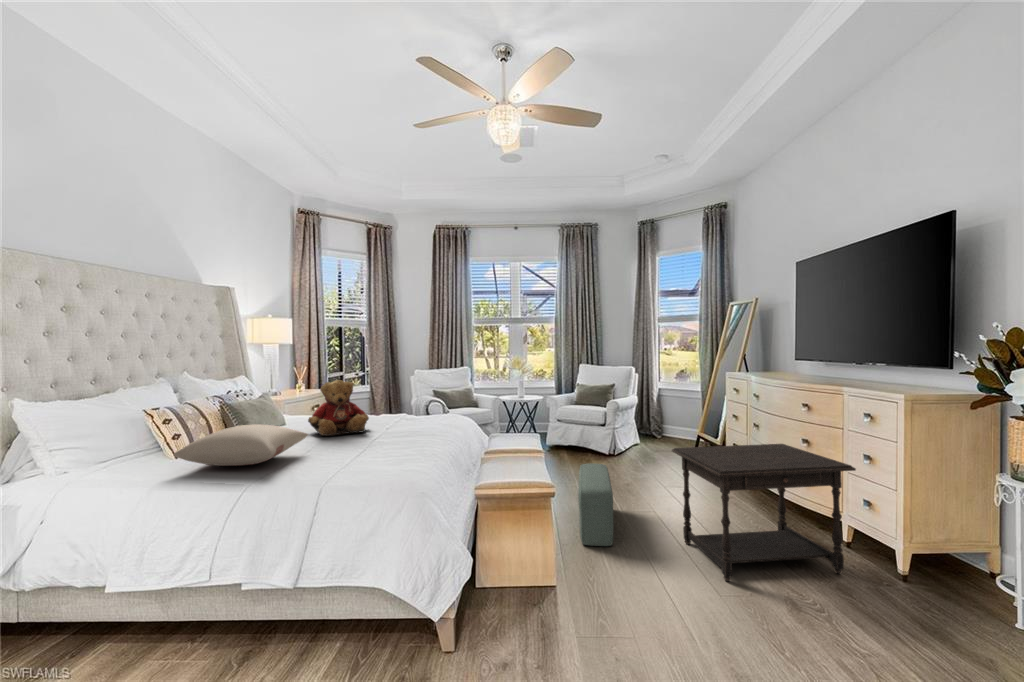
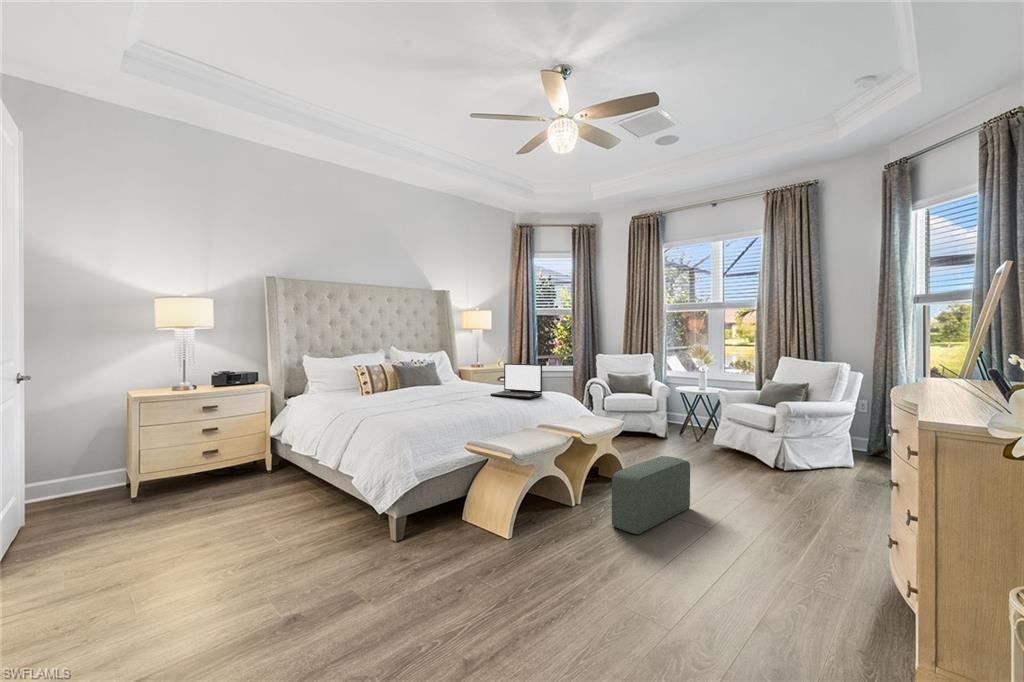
teddy bear: present [308,380,369,436] -> none [439,355,482,396]
laptop: none [386,384,442,429] -> present [491,363,542,398]
pillow: present [174,425,308,466] -> none [339,379,417,403]
side table: present [672,444,856,582] -> none [688,449,900,653]

